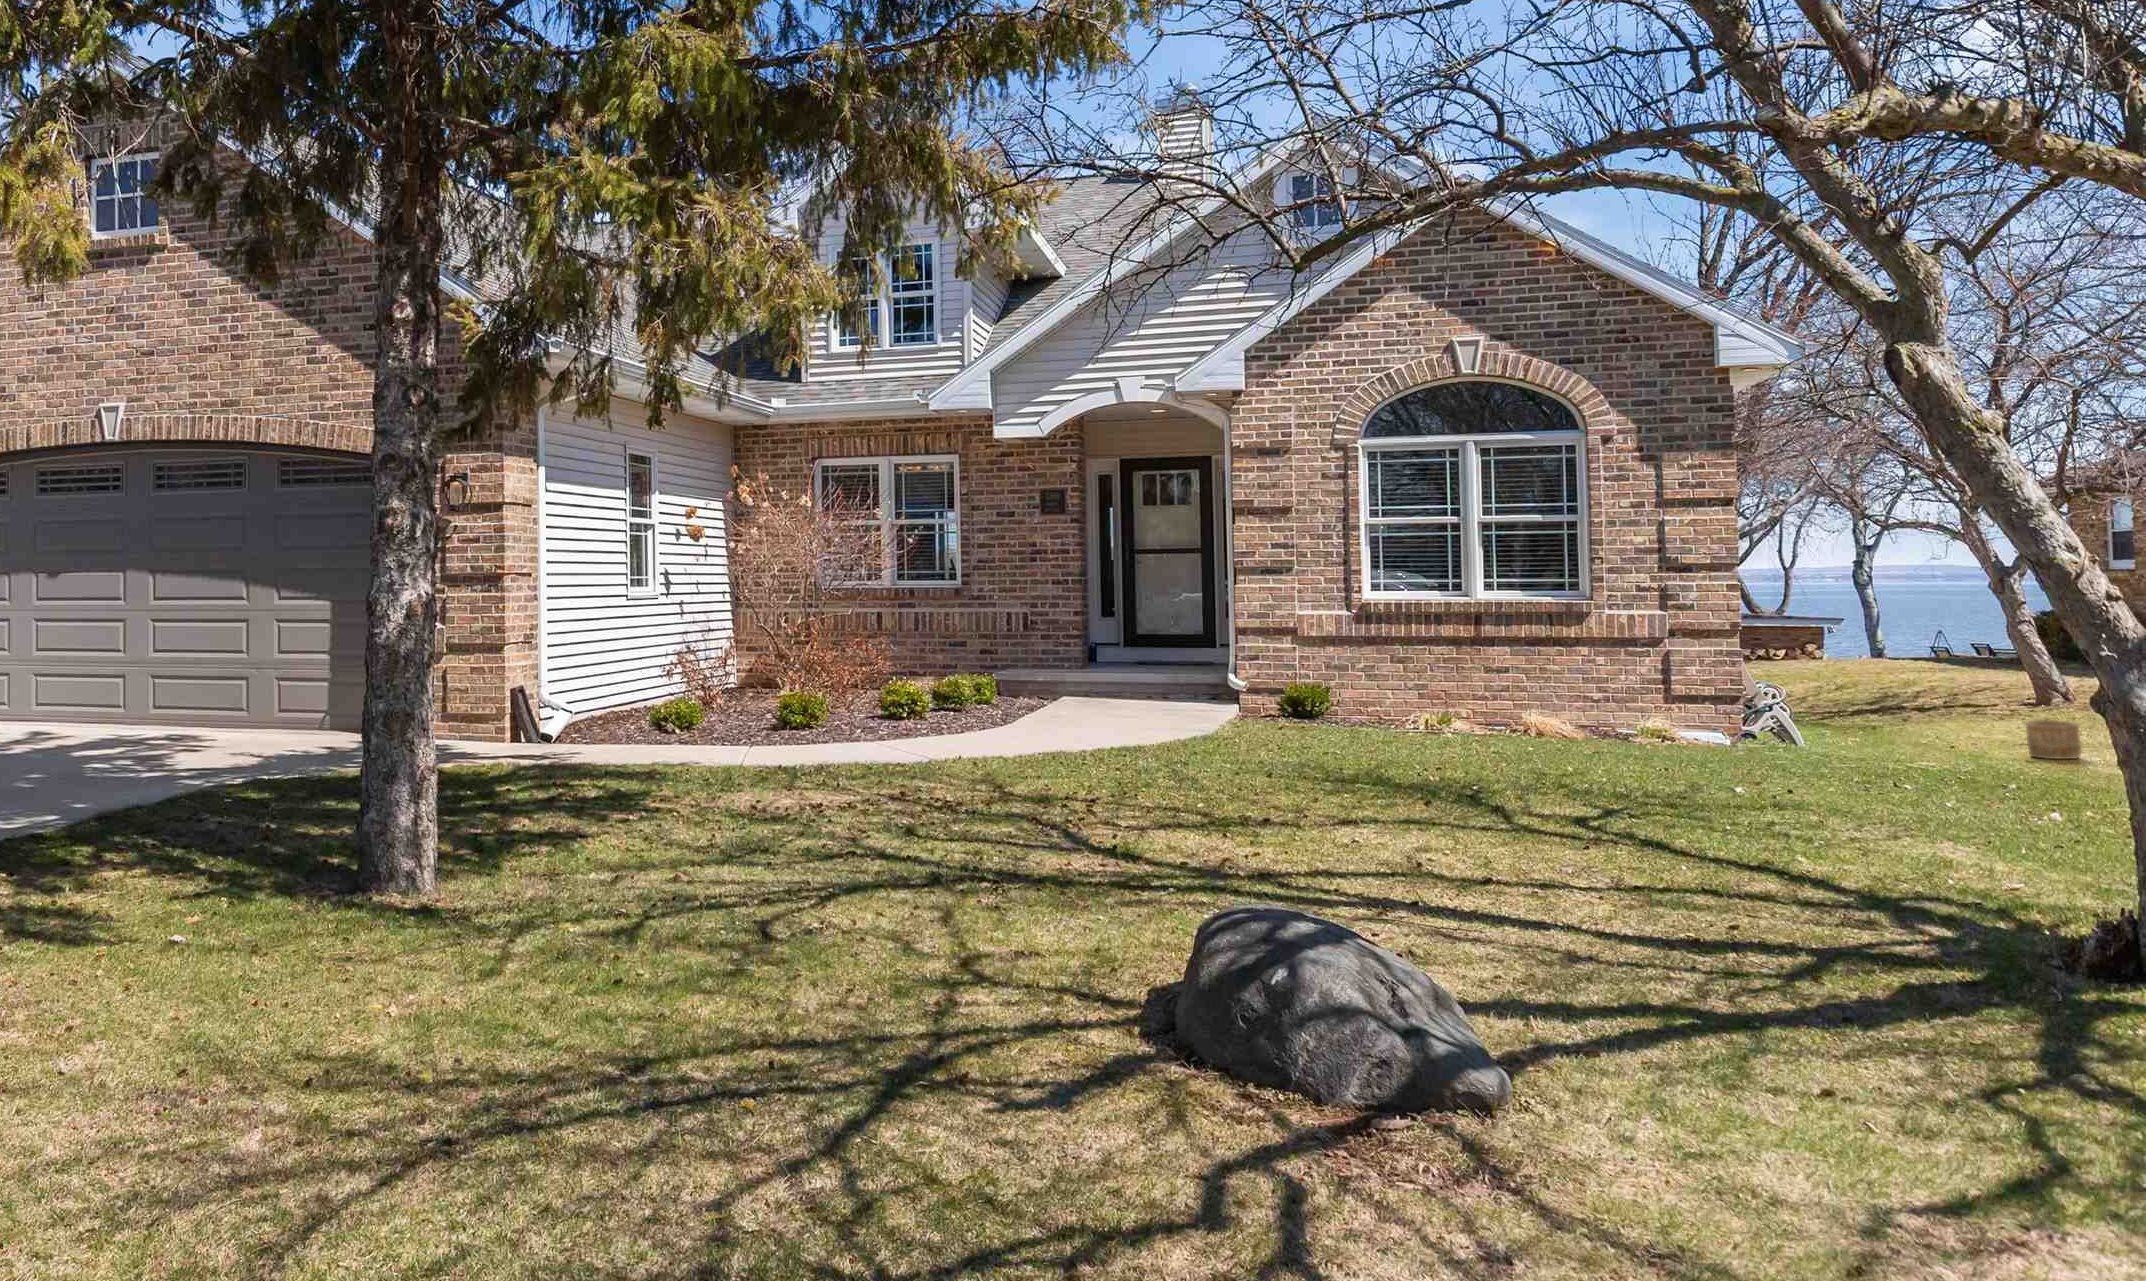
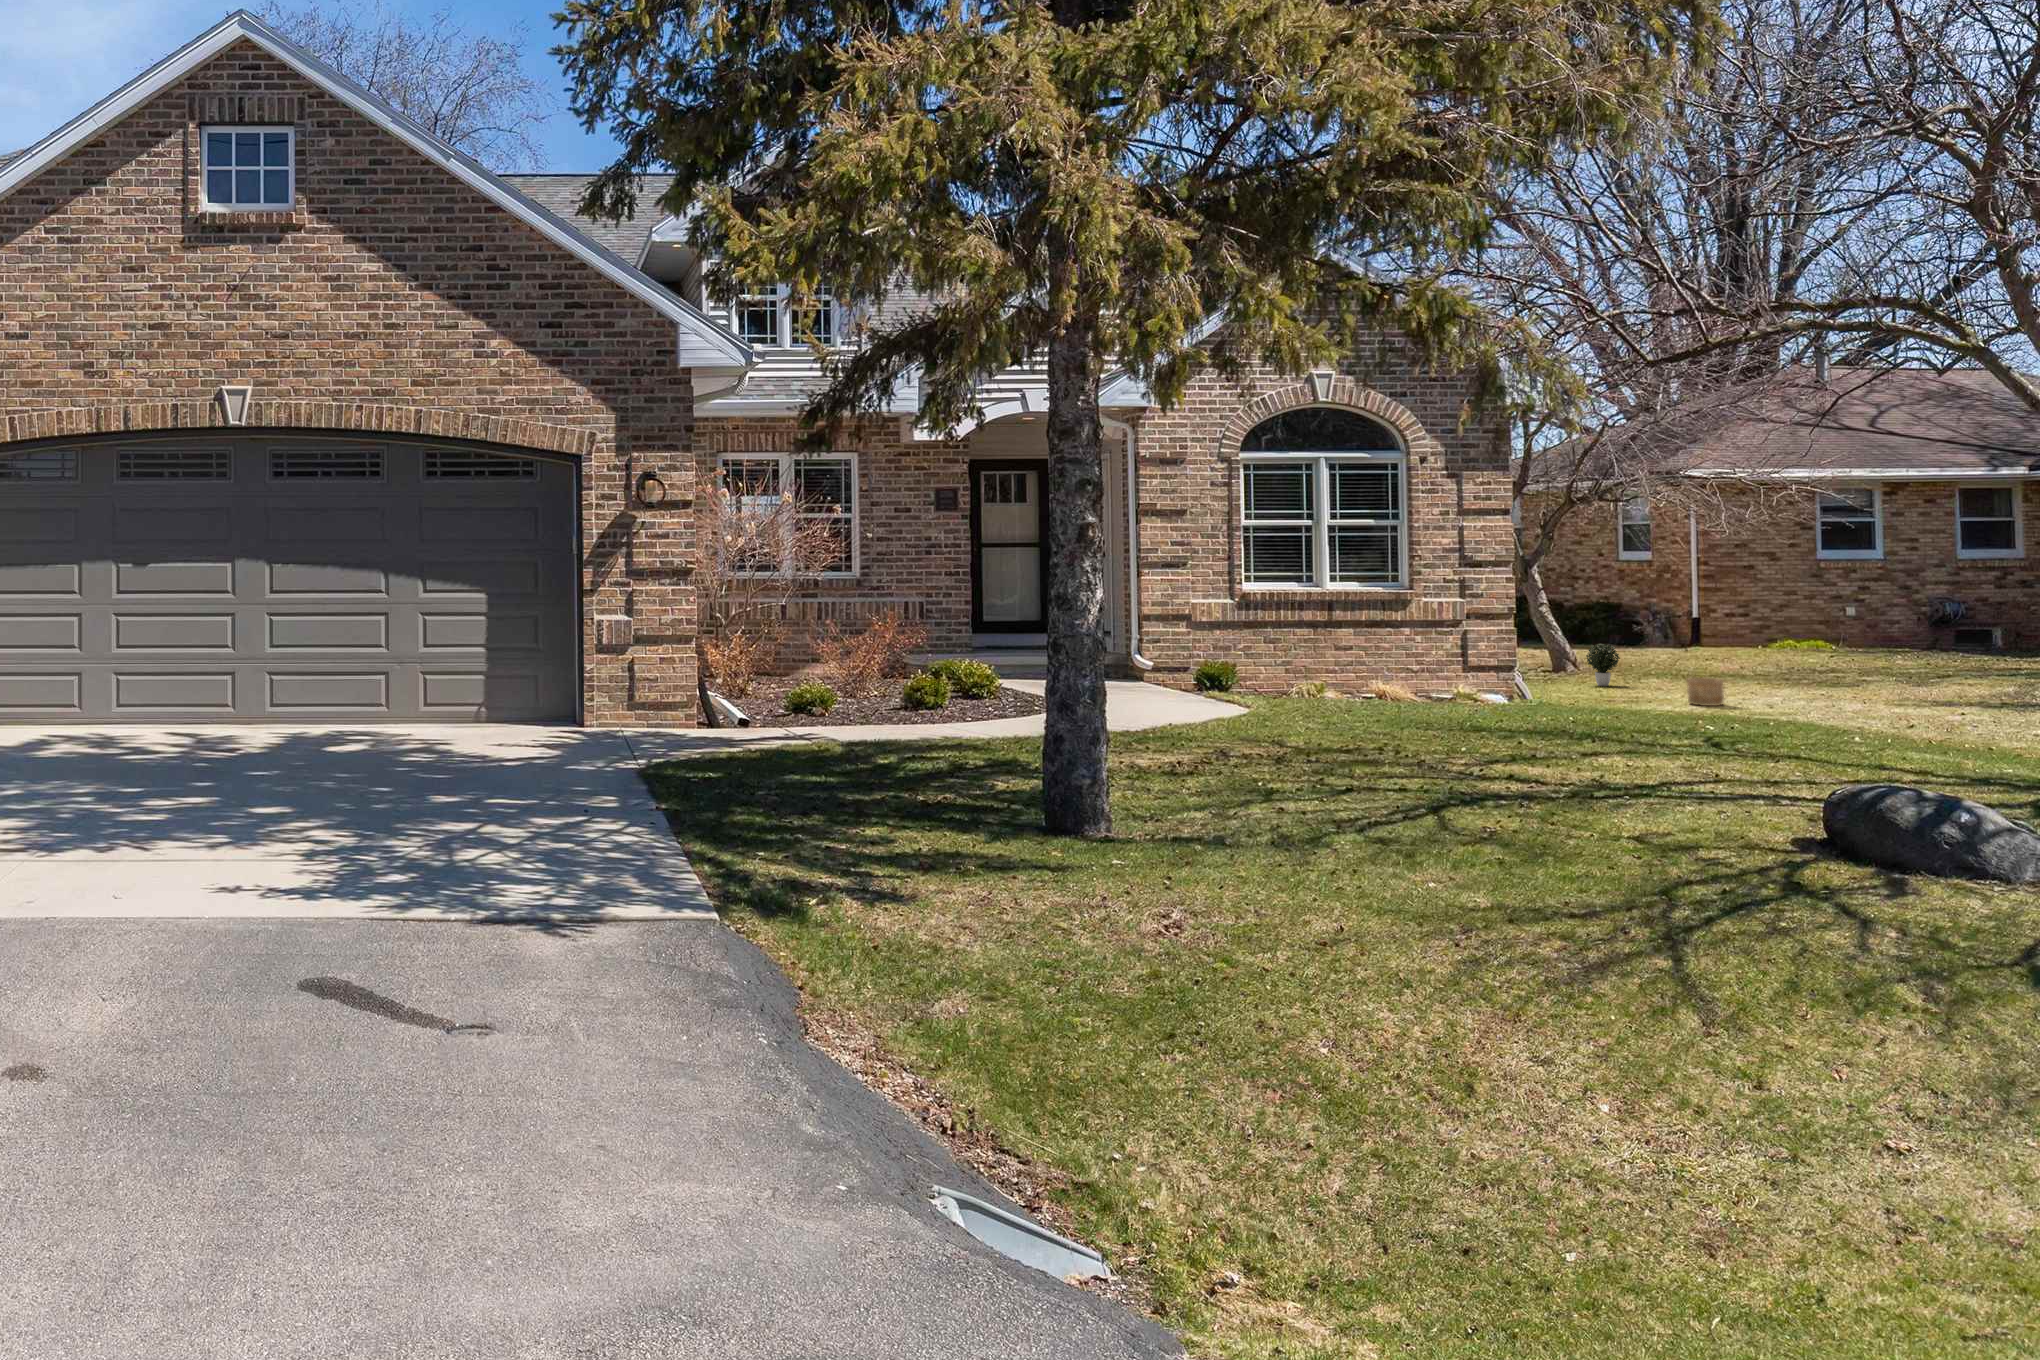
potted plant: none [1974,673,2025,730] -> present [1586,644,1620,686]

